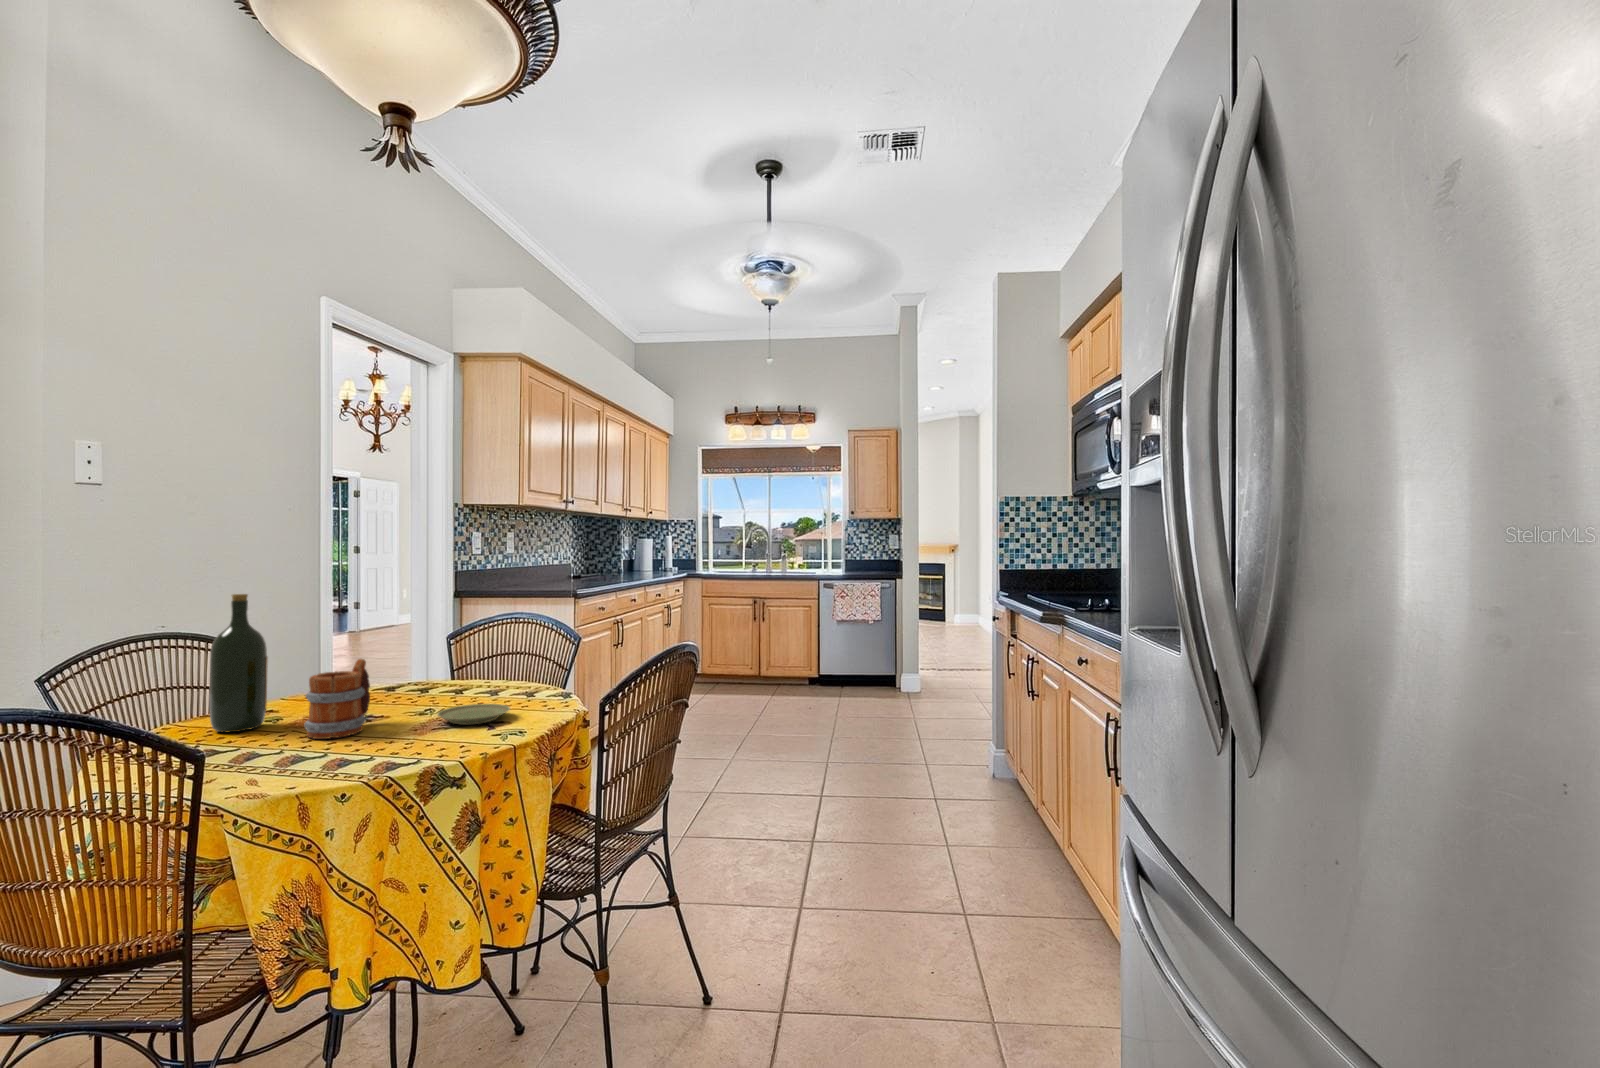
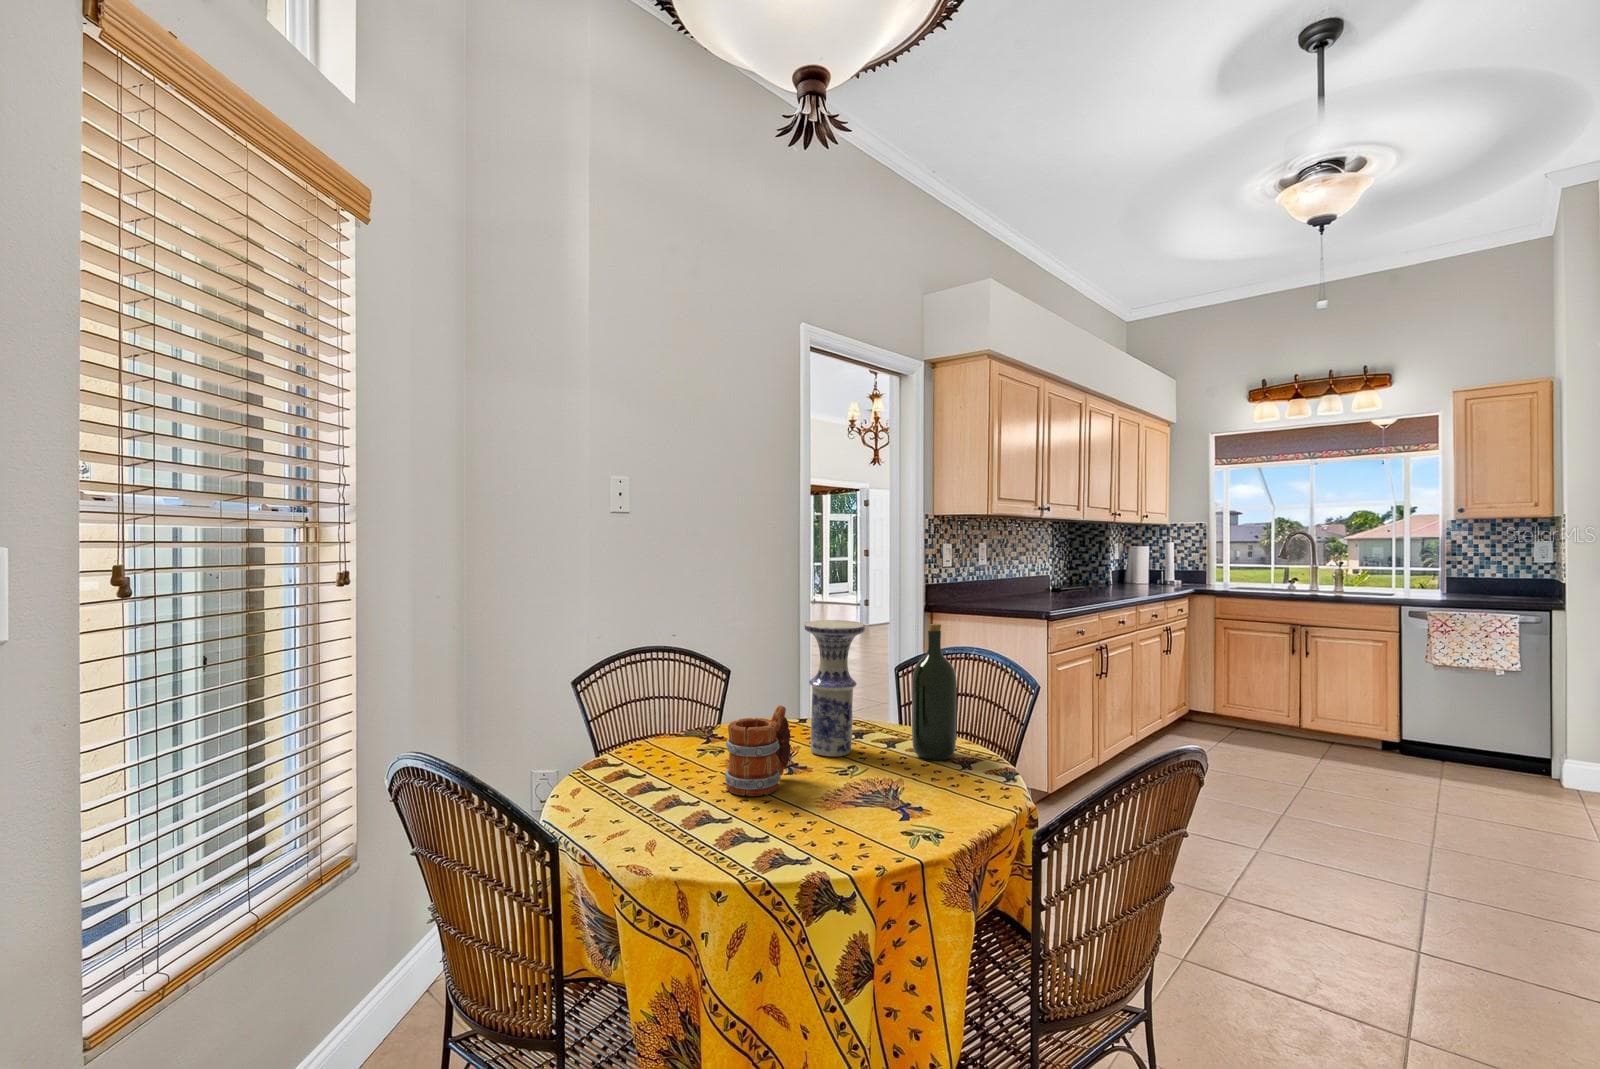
vase: none [374,586,435,707] -> present [805,620,865,757]
wine bottle: present [210,594,268,732] -> present [912,624,957,760]
plate: present [437,704,510,725] -> none [852,773,934,806]

